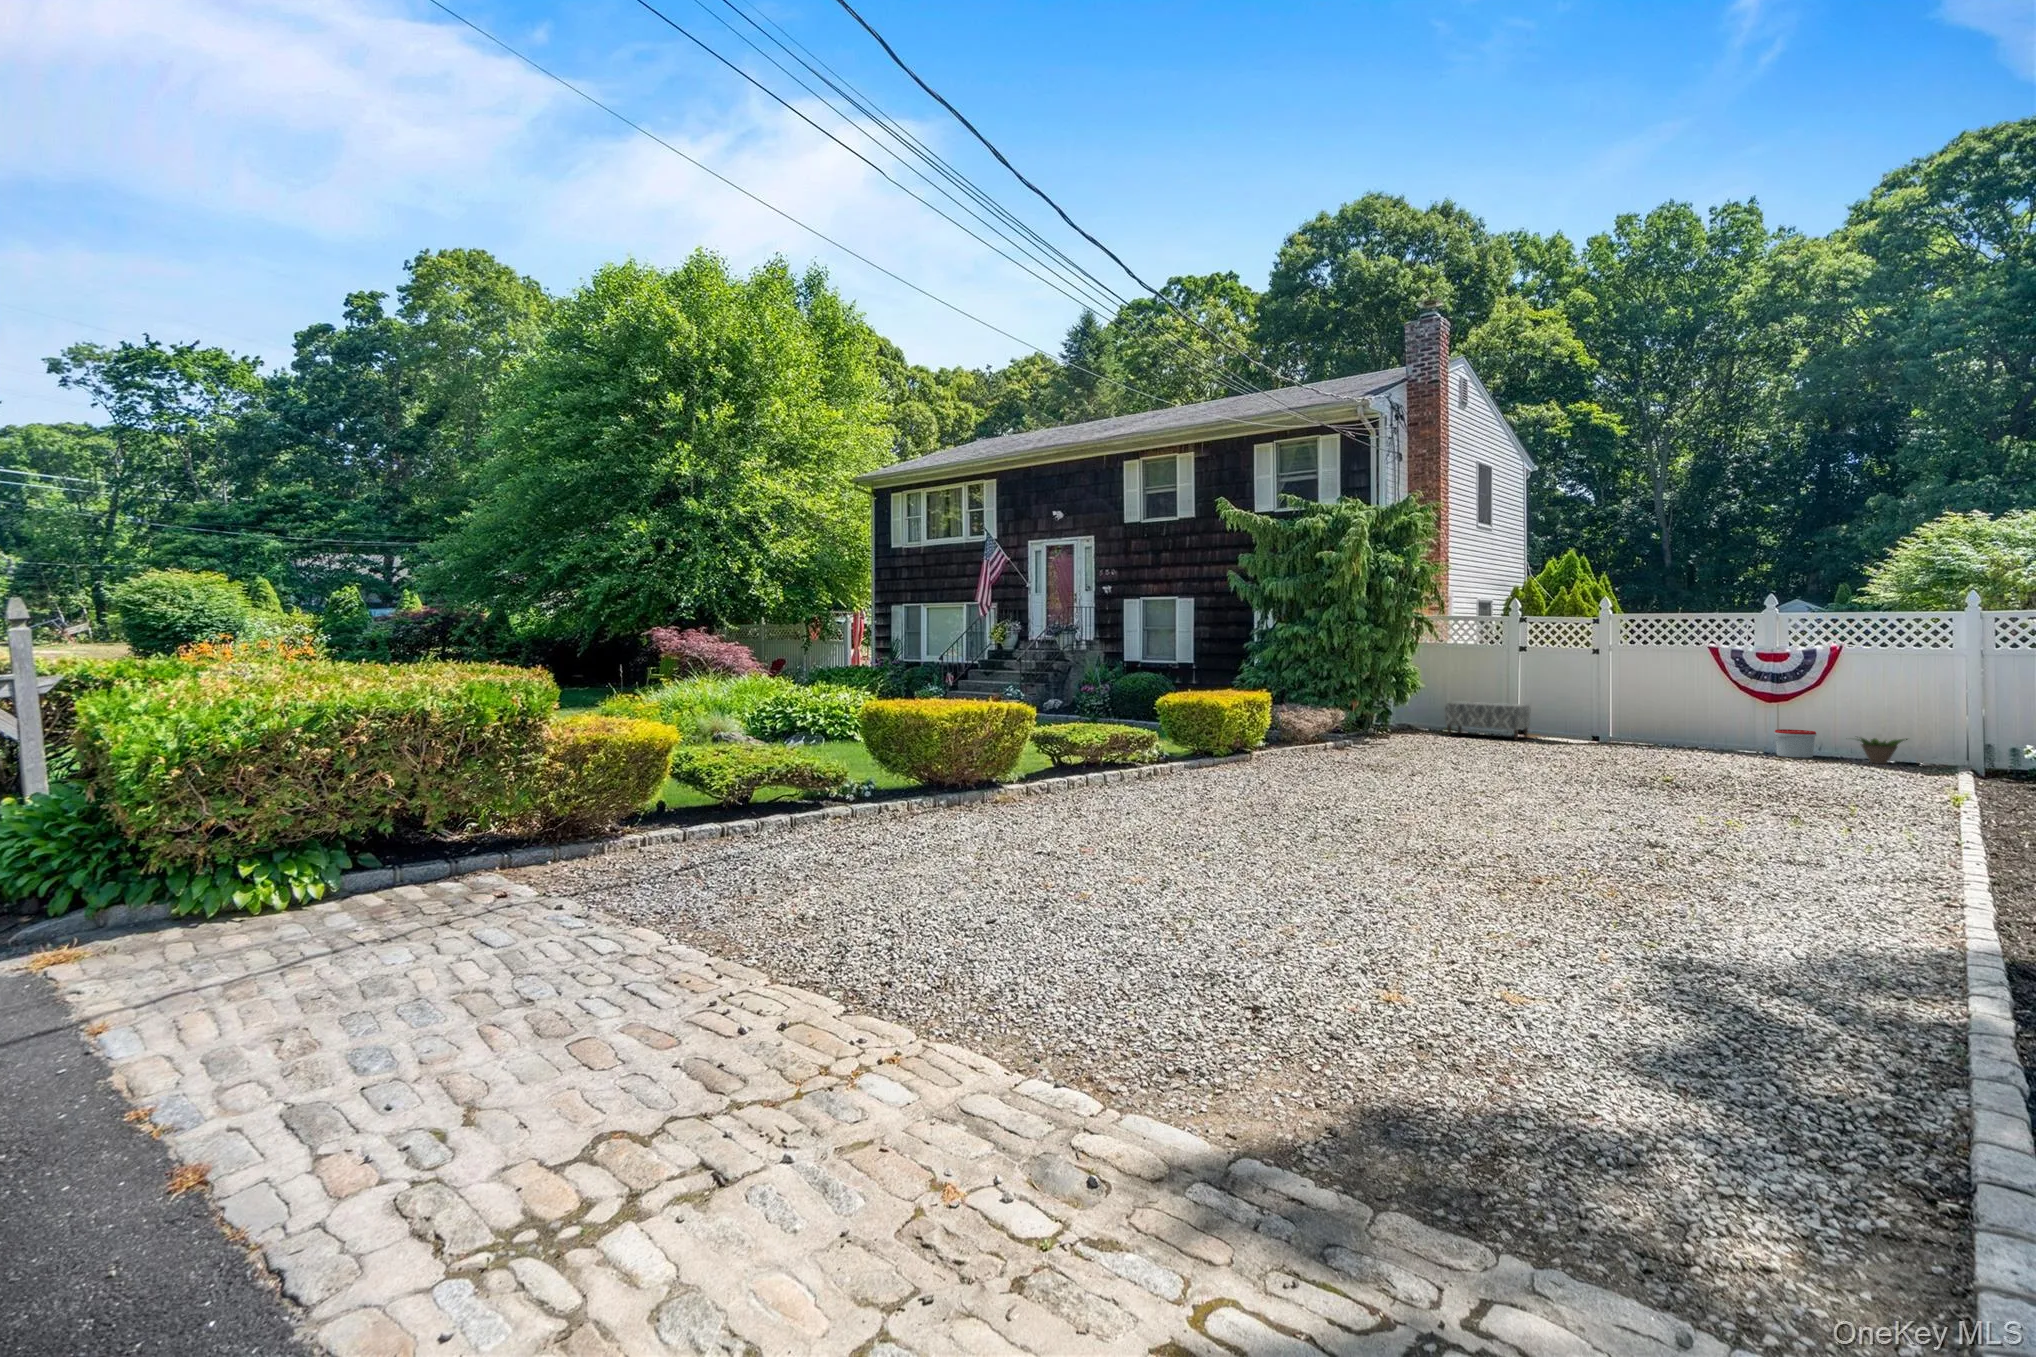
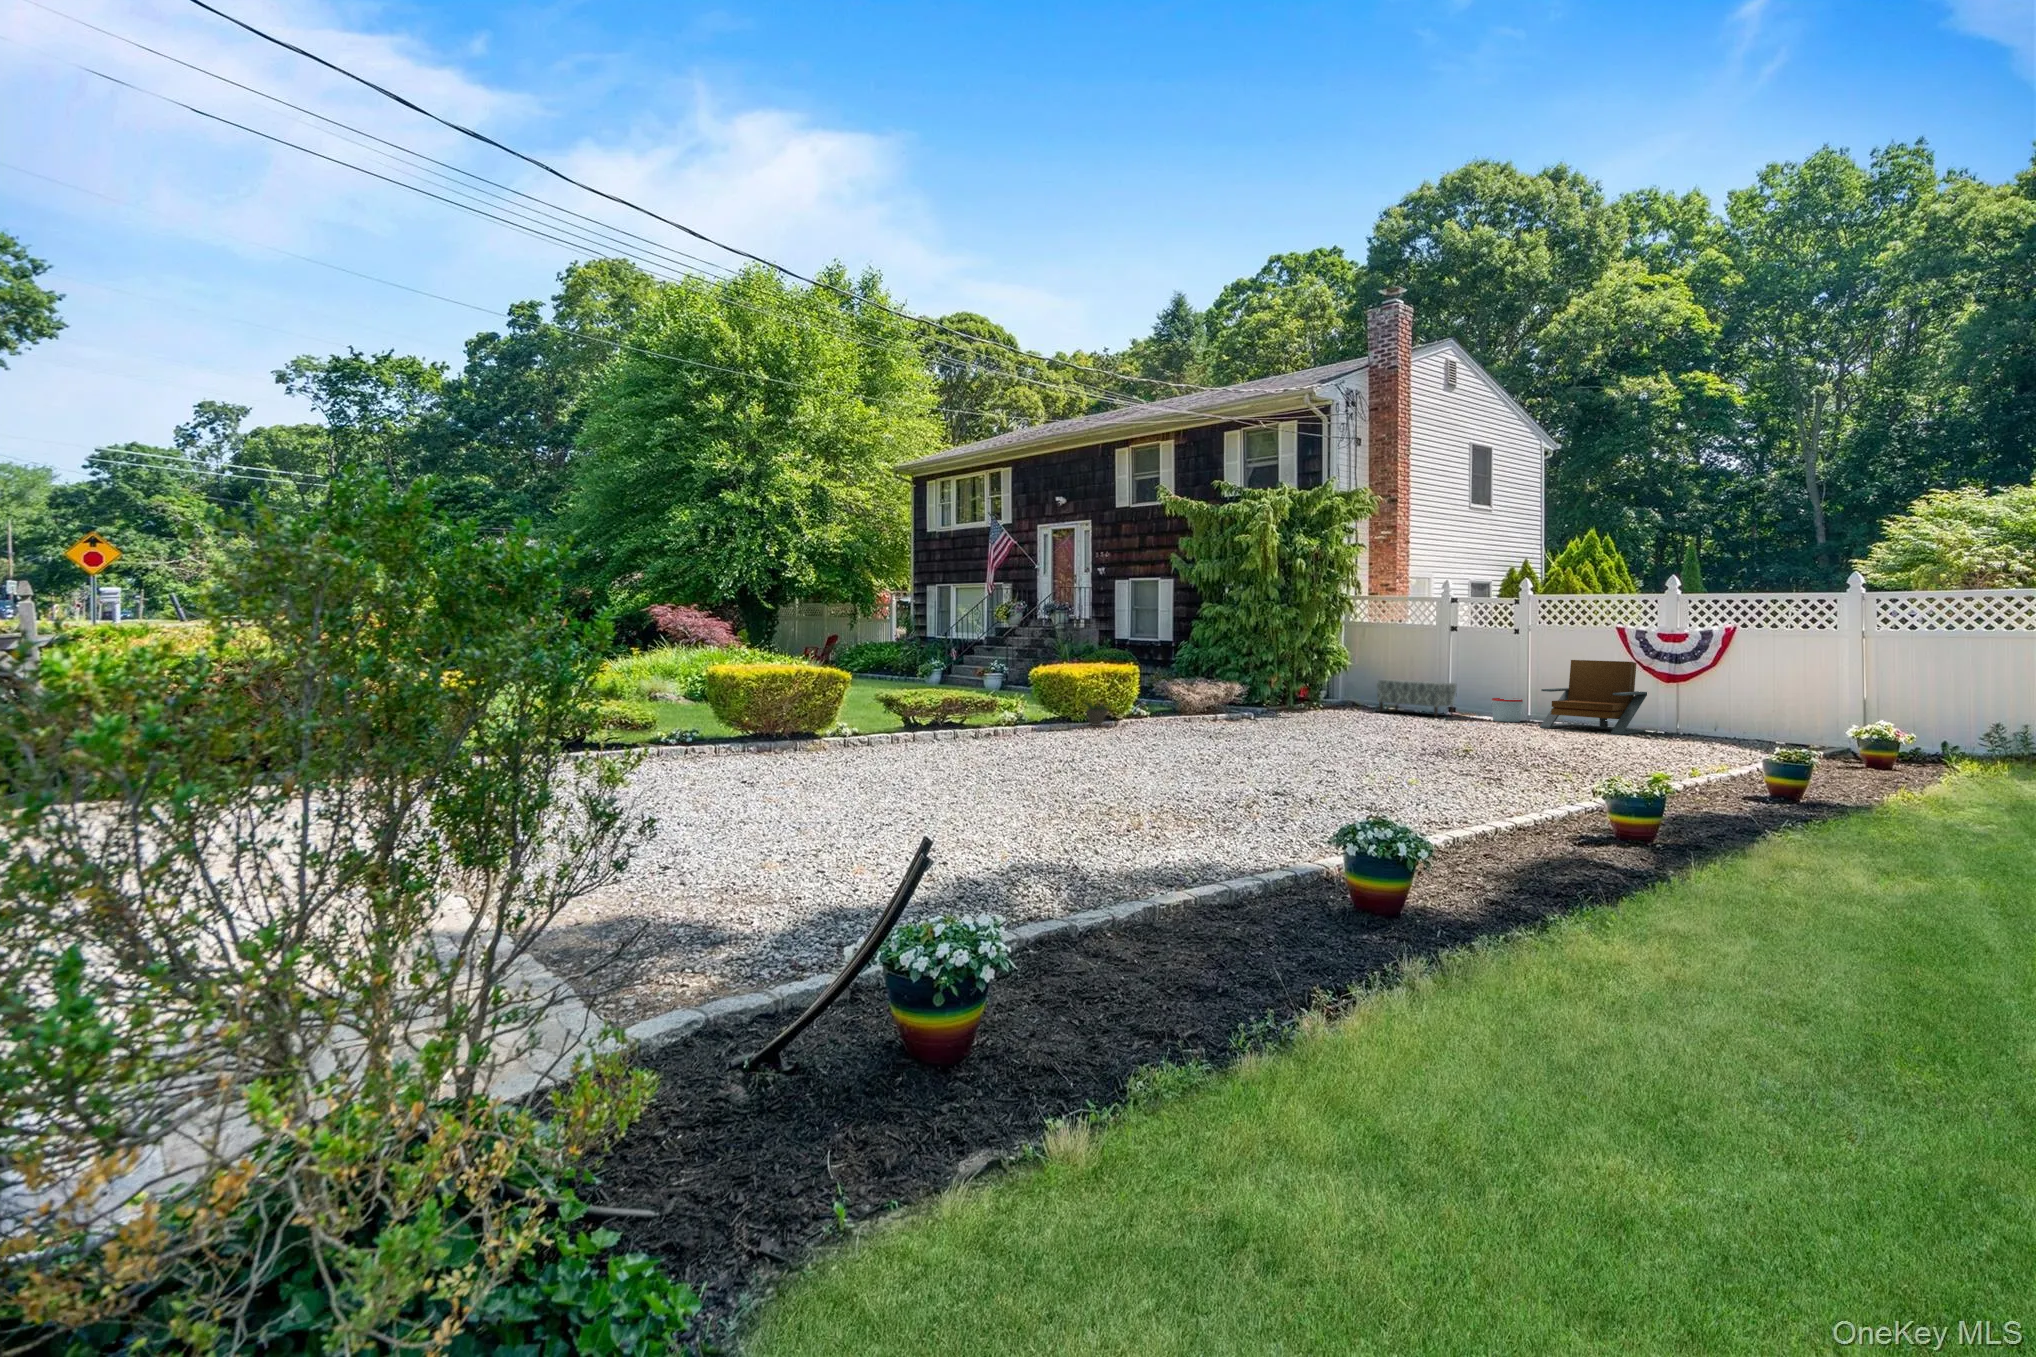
lounge chair: none [1649,681,1751,758] -> present [1540,660,1647,735]
bucket: present [1774,729,1816,758] -> present [1491,698,1523,722]
decorative plant: present [1858,738,1908,764] -> present [1086,702,1110,726]

